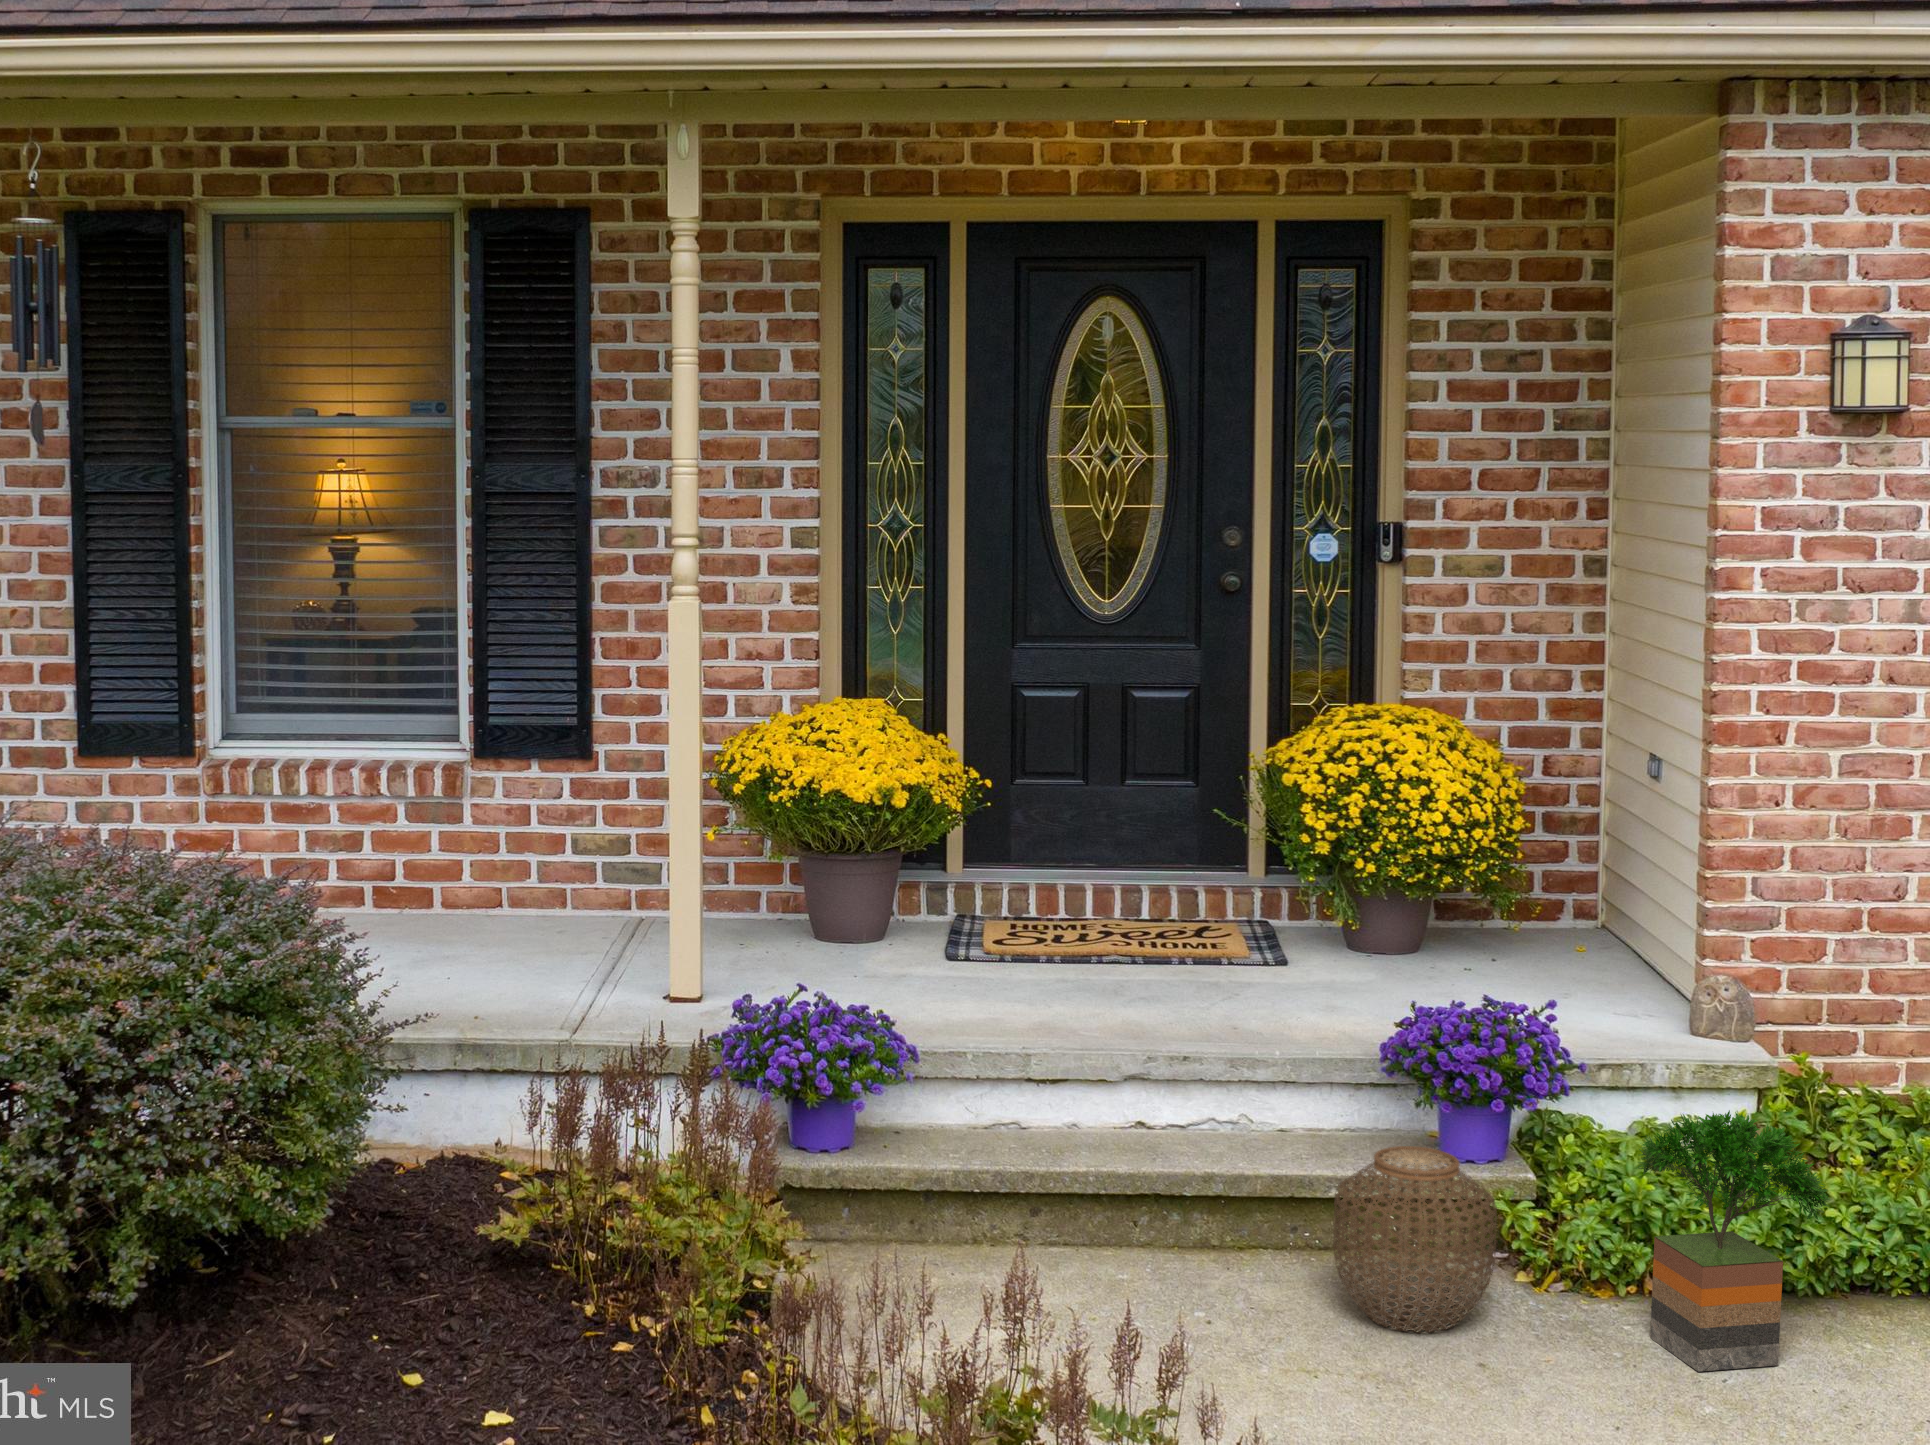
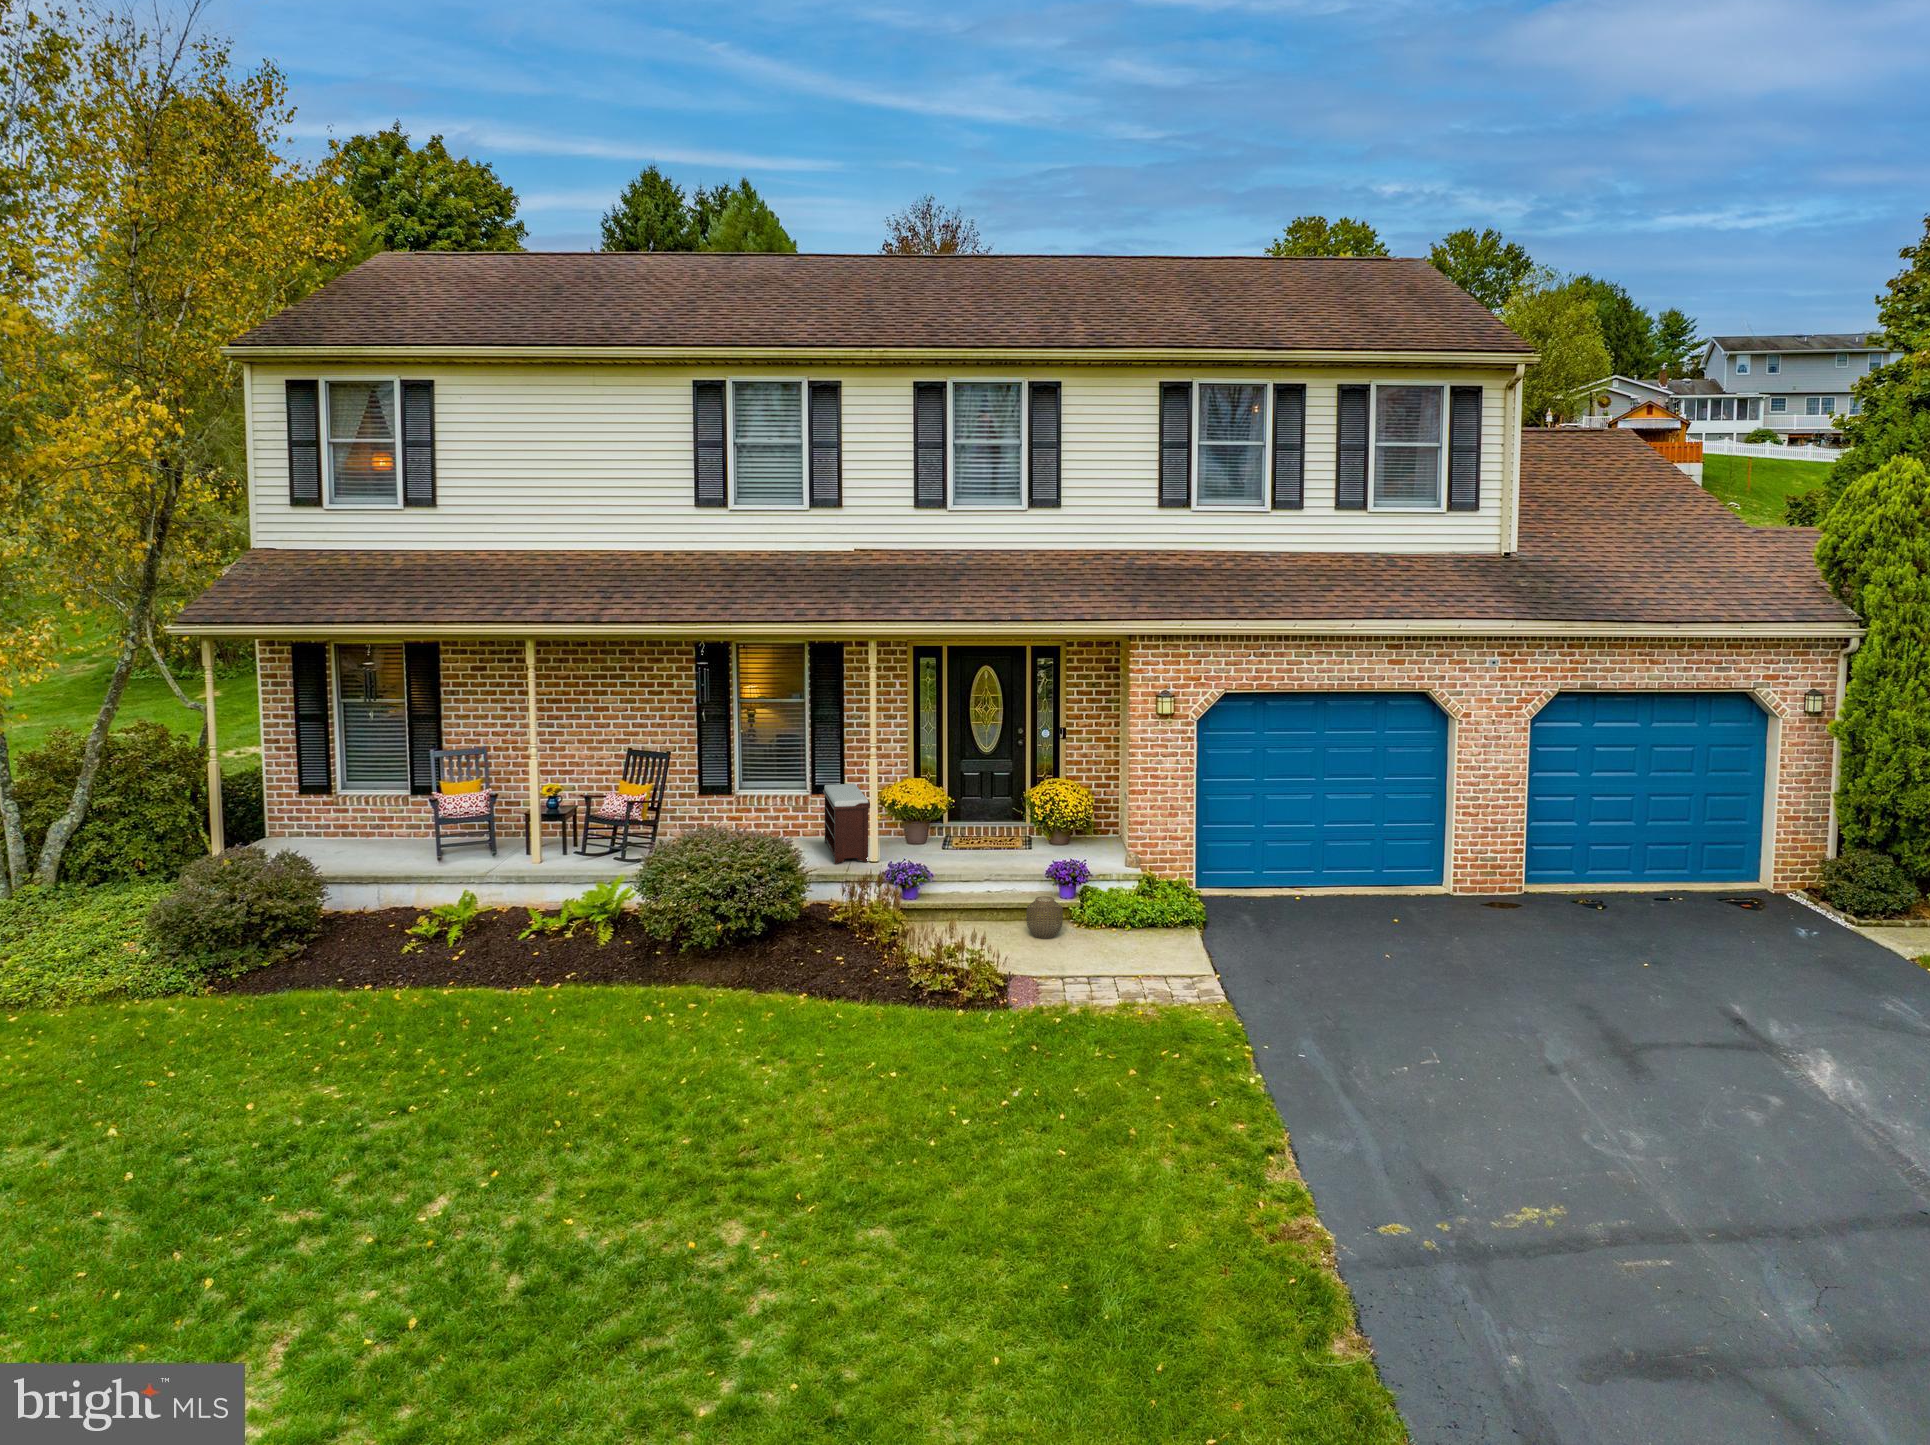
bench: none [512,716,675,1000] -> present [823,784,870,864]
potted tree: present [1636,1110,1830,1372] -> none [1093,887,1133,945]

